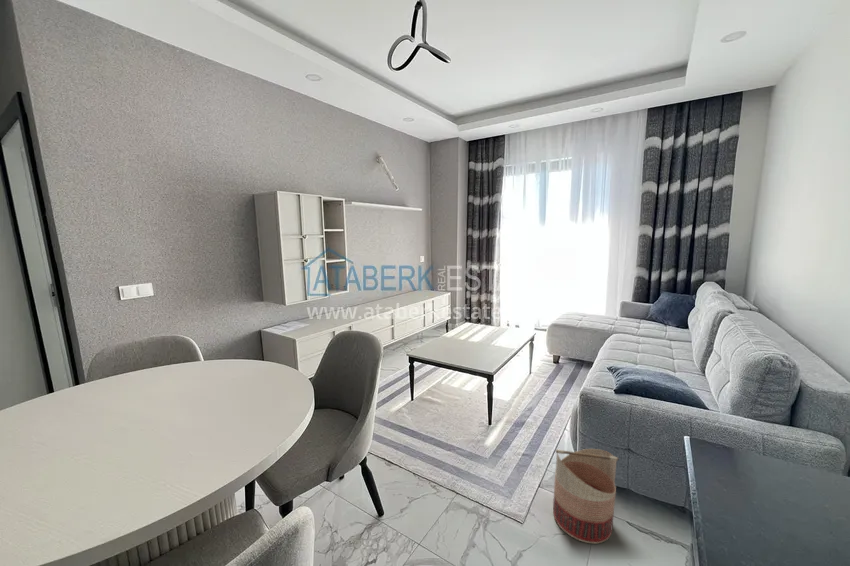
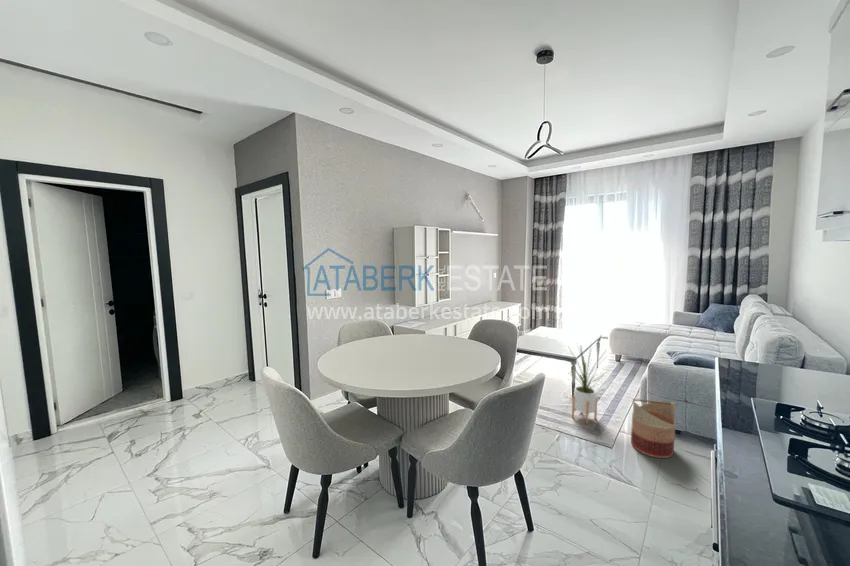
house plant: none [469,356,530,474] -> present [572,349,597,423]

